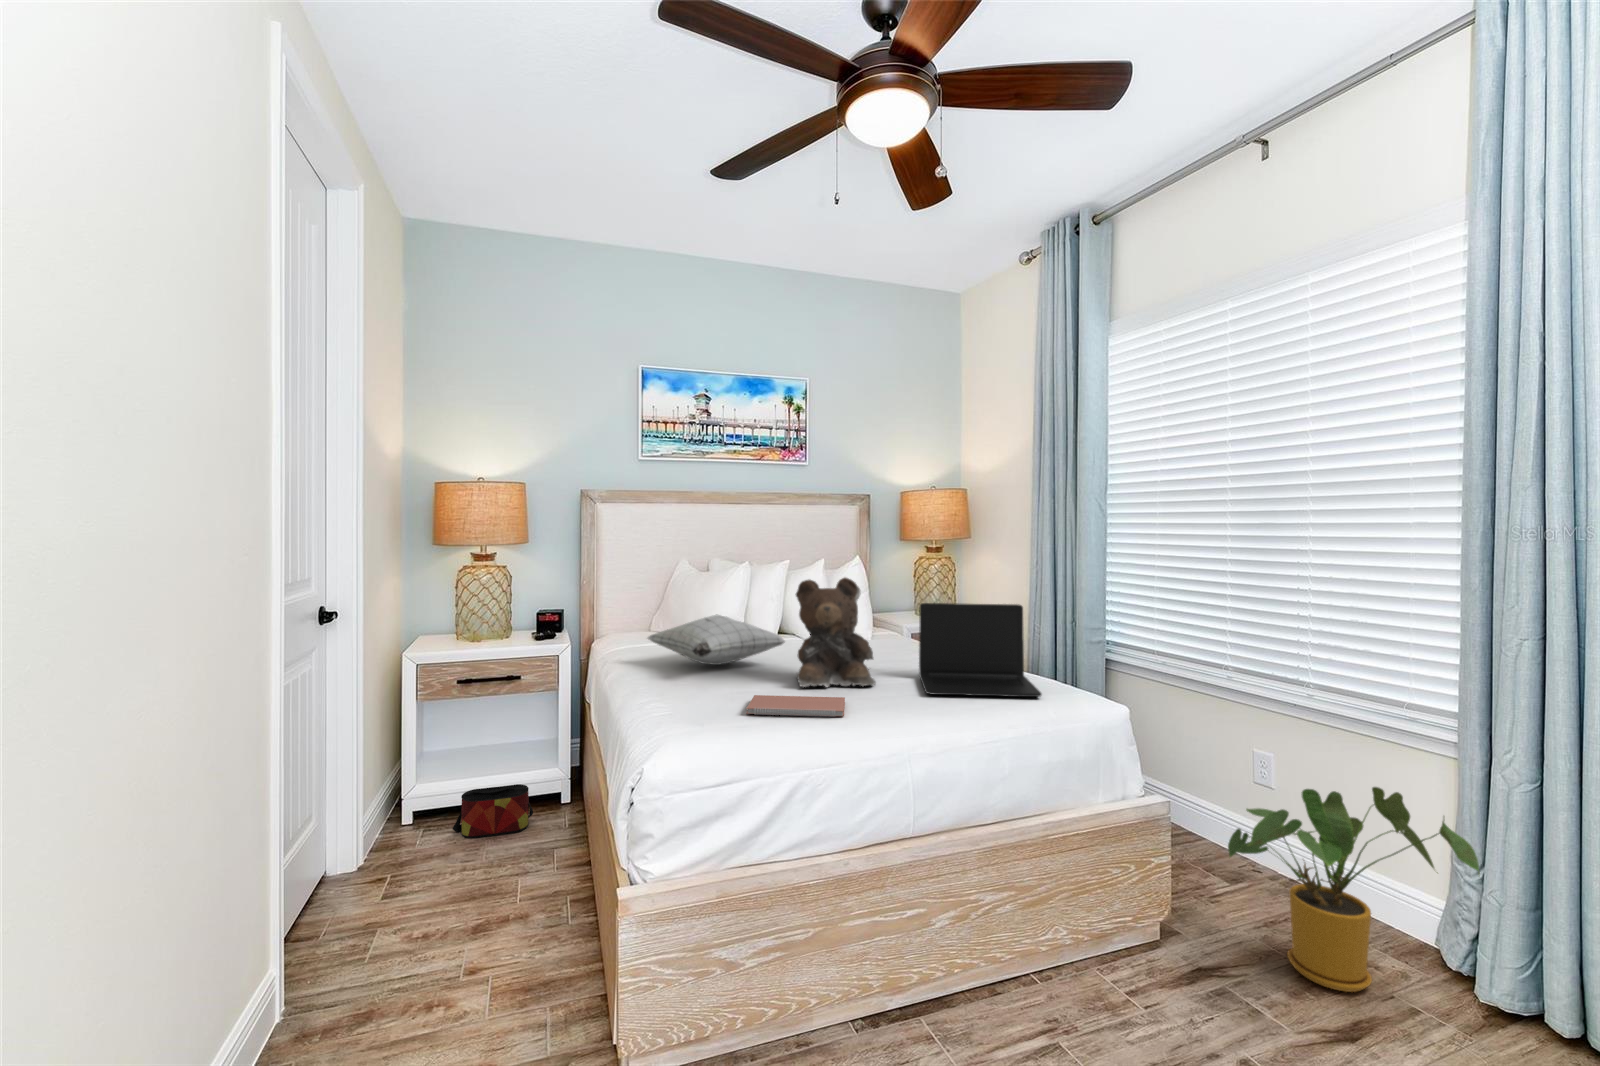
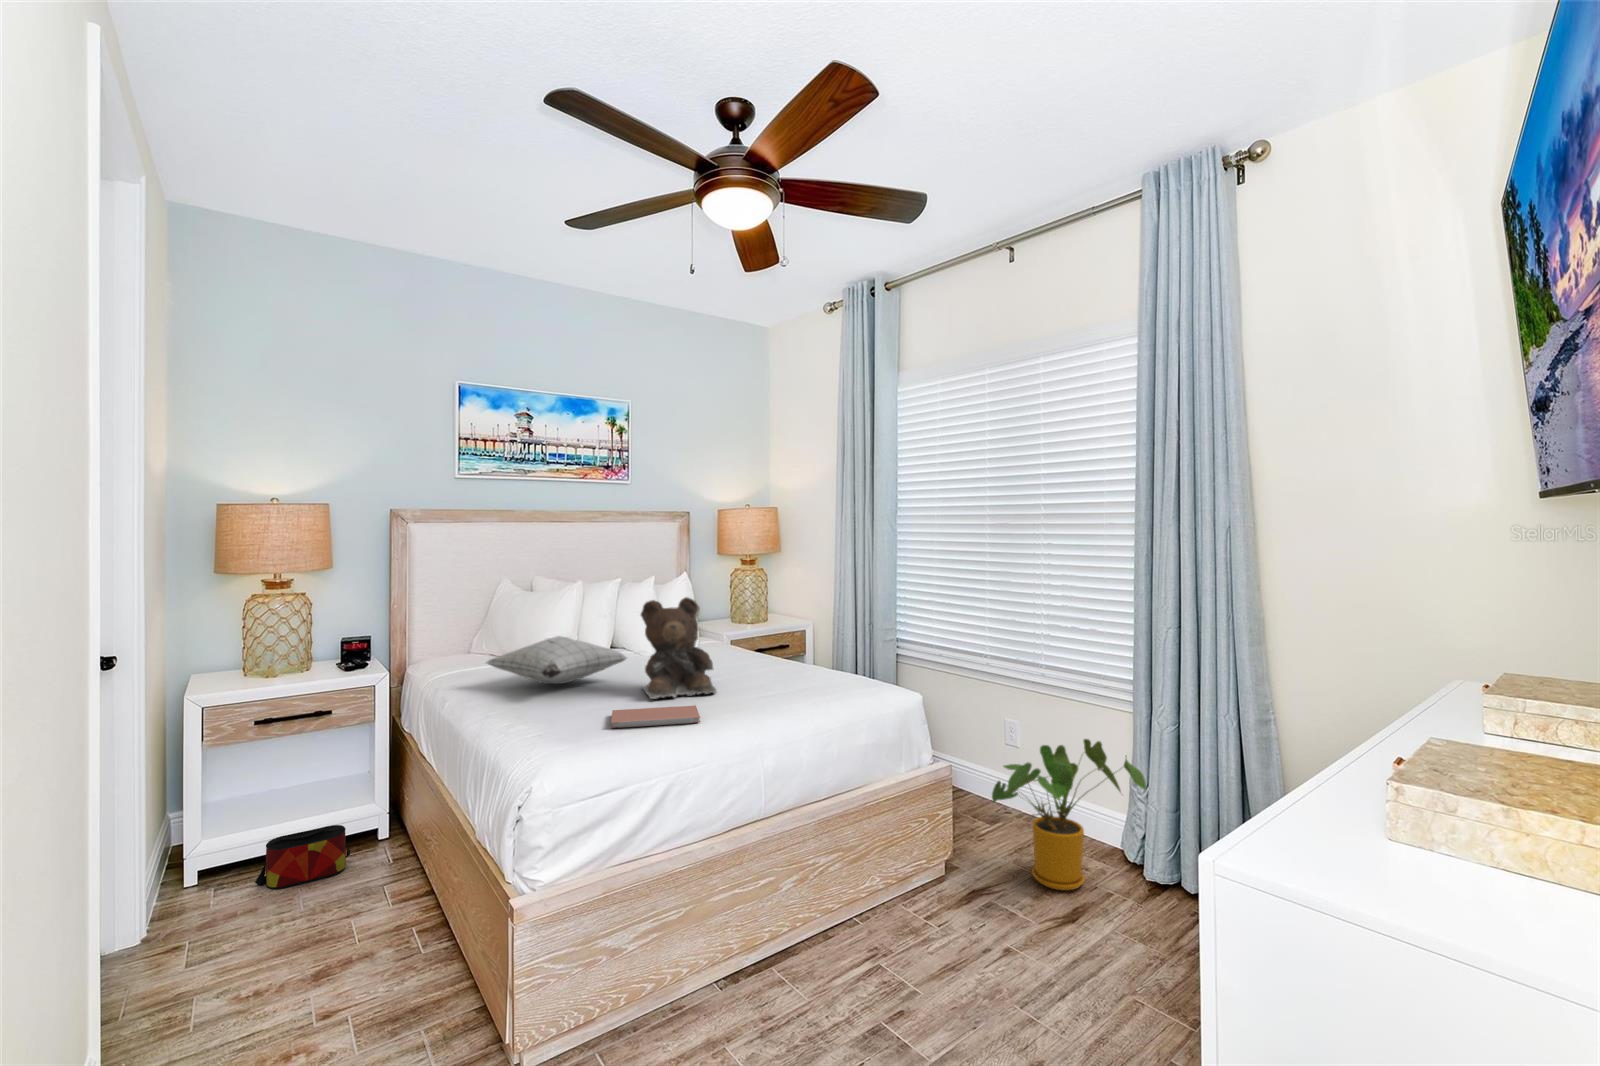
laptop: present [919,603,1042,697] -> none [752,615,856,697]

